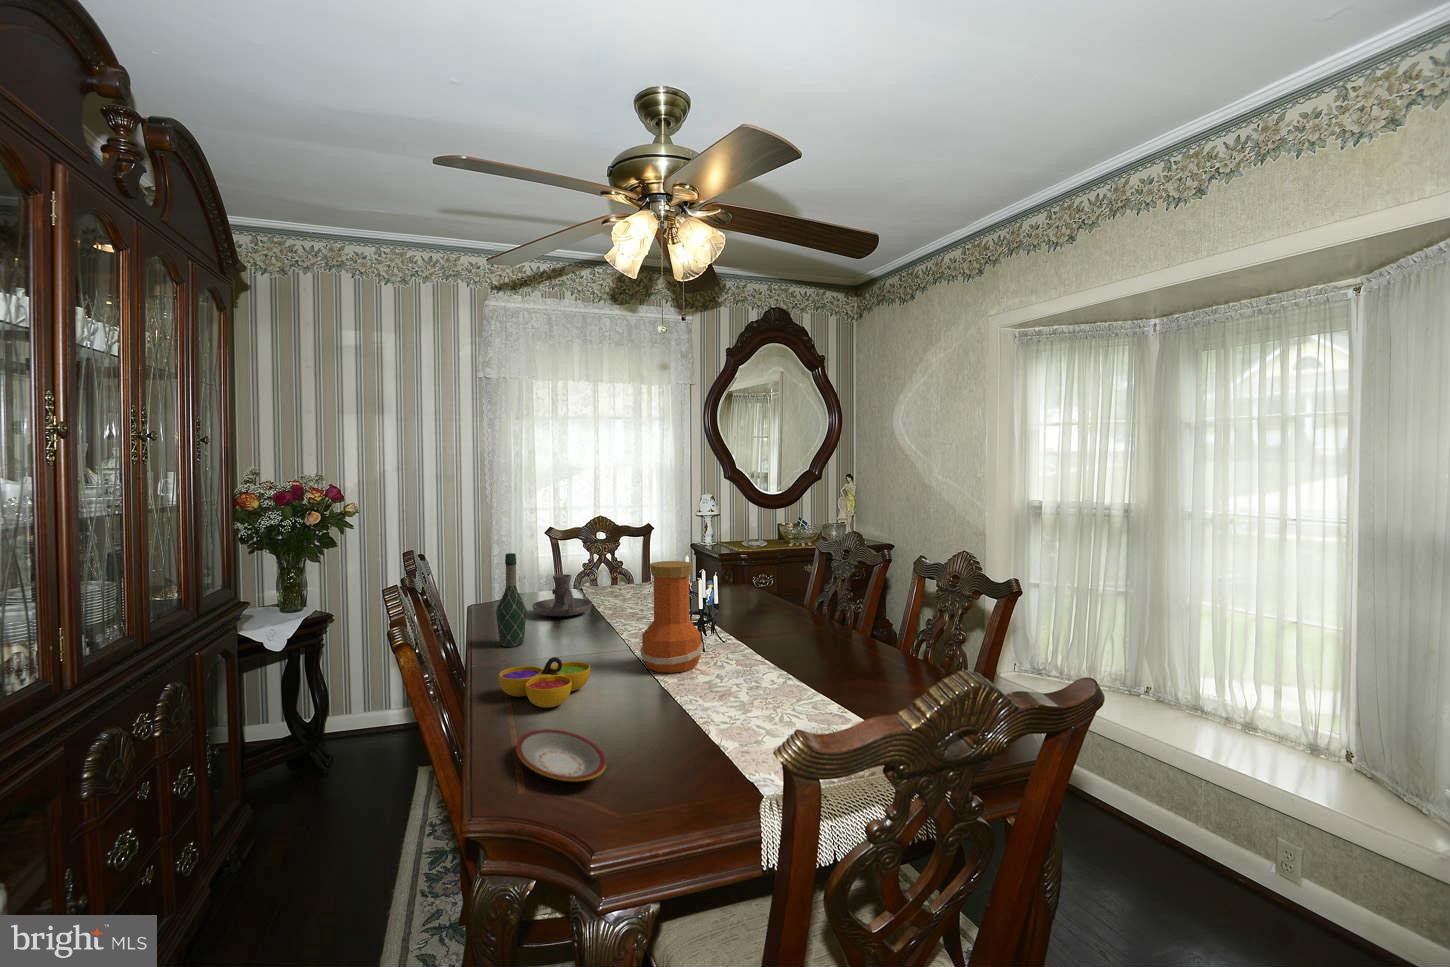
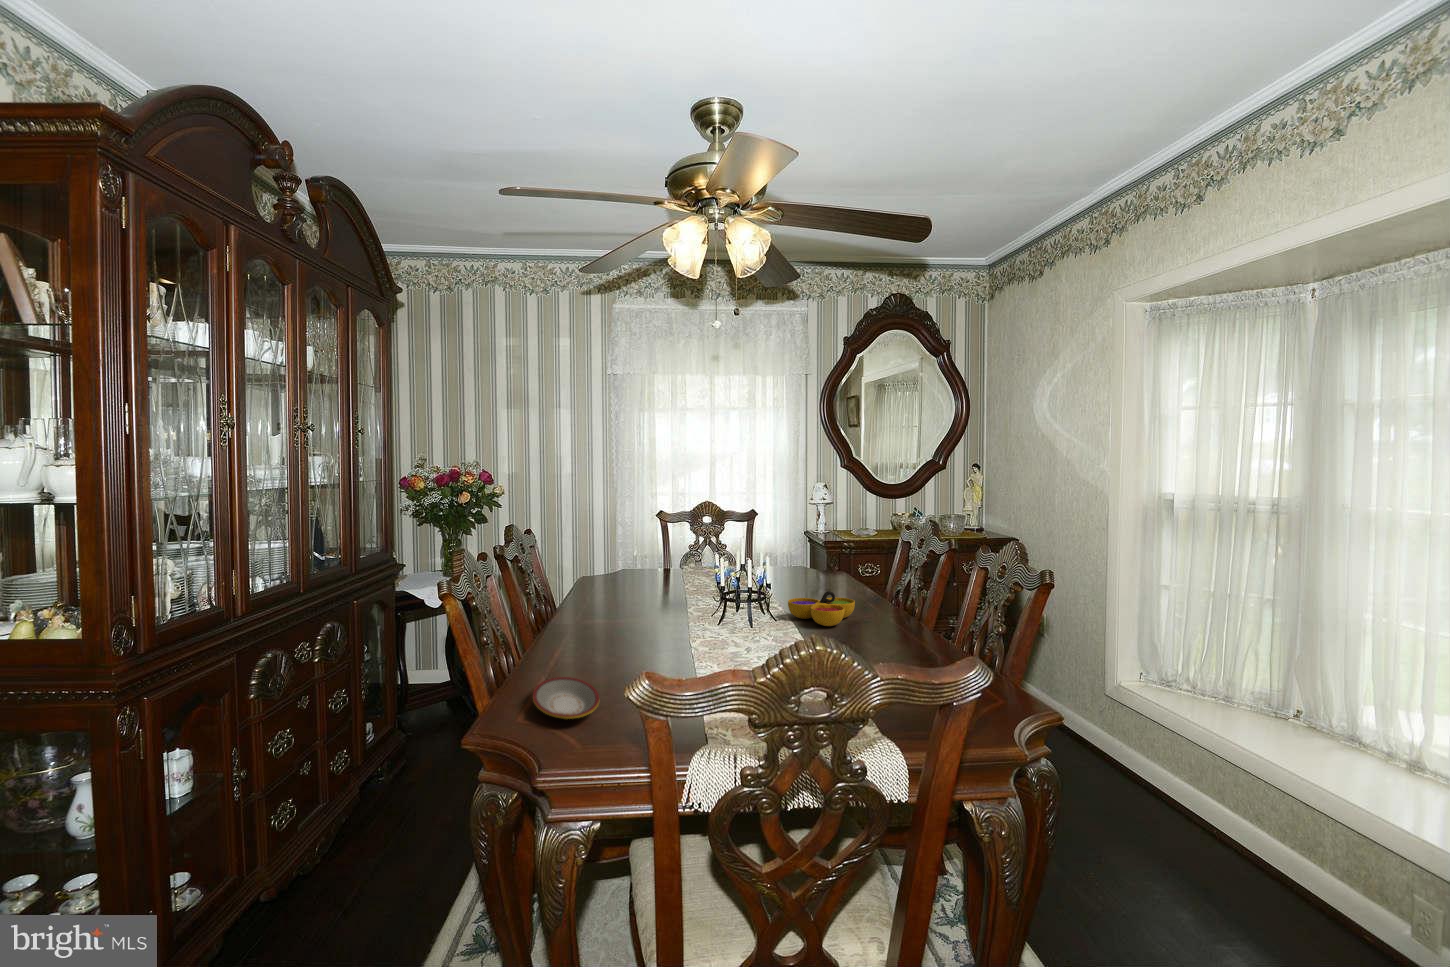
wine bottle: present [496,553,527,647] -> none [579,529,606,611]
vase: present [640,561,703,673] -> none [687,540,744,643]
candle holder: present [532,574,592,616] -> none [625,552,679,589]
decorative bowl: present [499,657,590,708] -> present [788,591,855,626]

